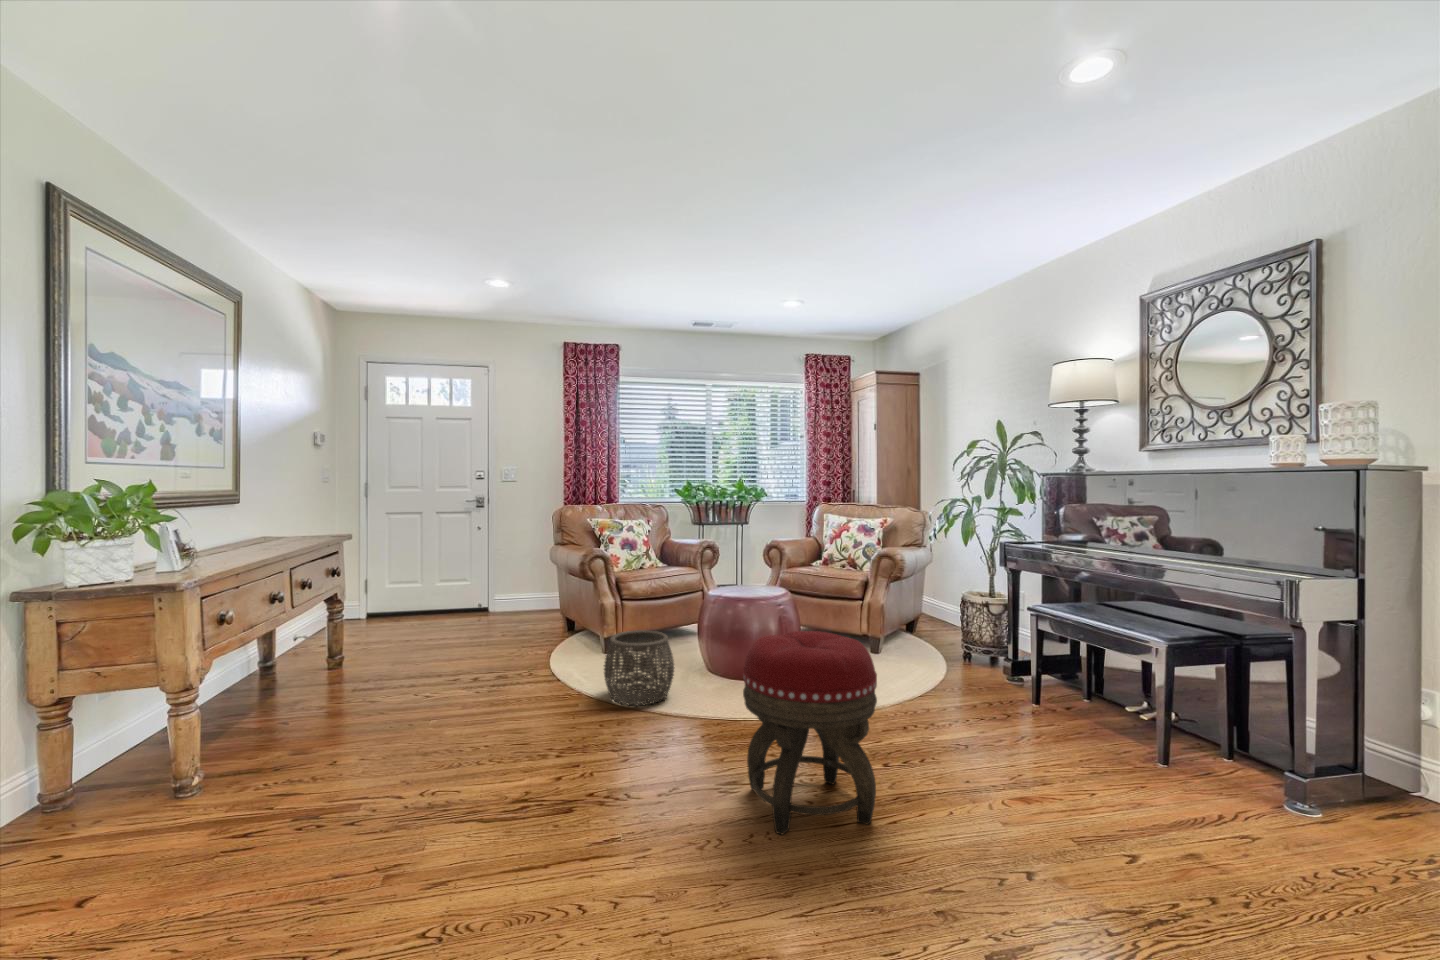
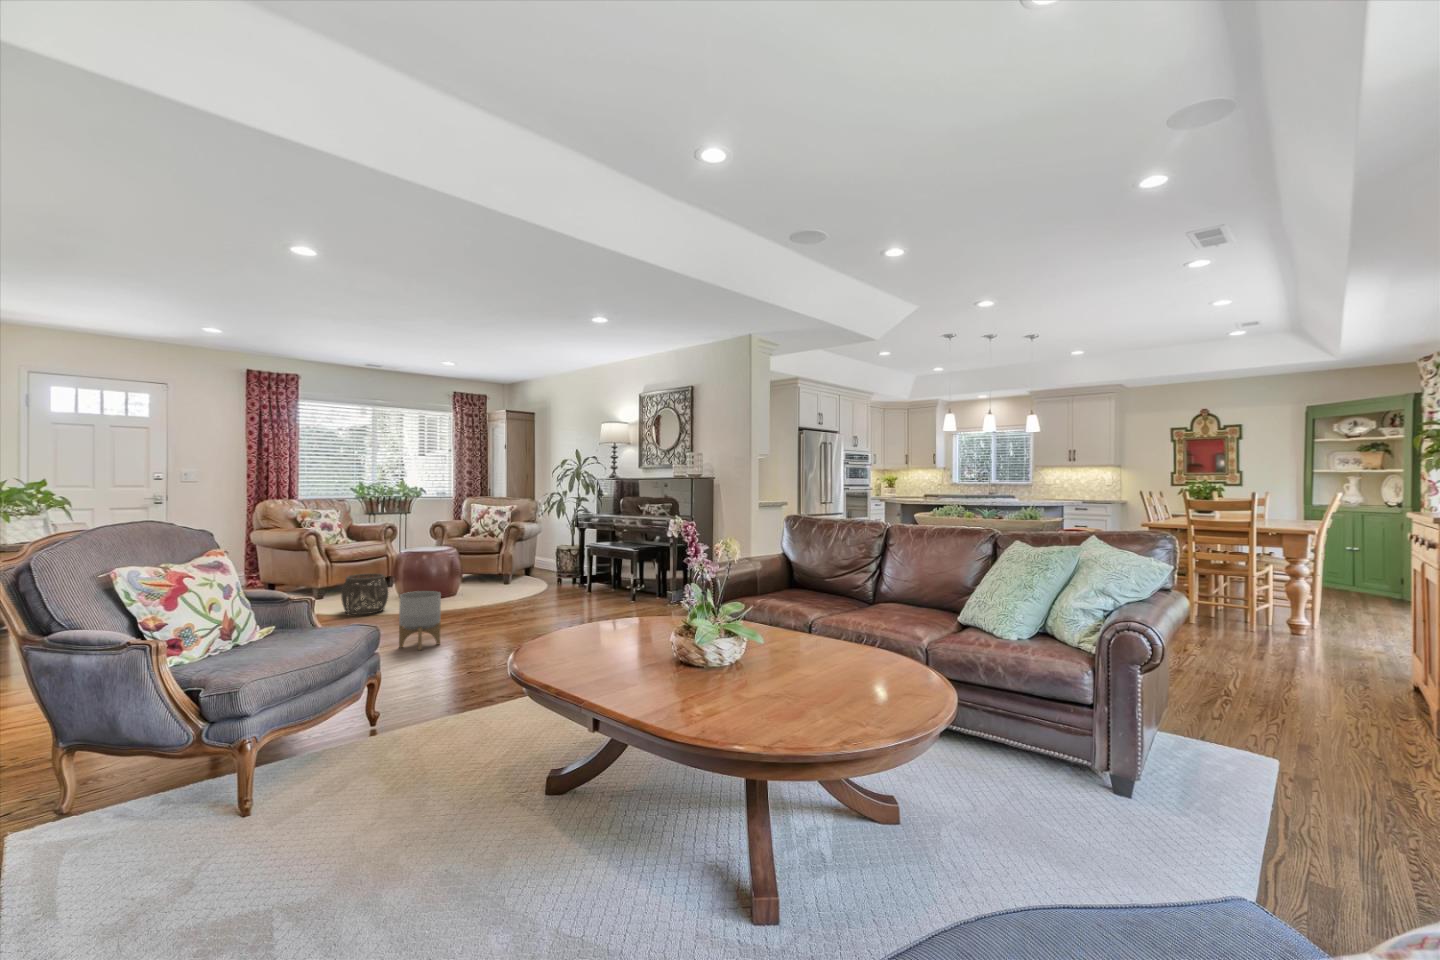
footstool: present [743,631,877,834] -> none [451,552,513,634]
planter: none [612,726,702,893] -> present [399,591,441,650]

